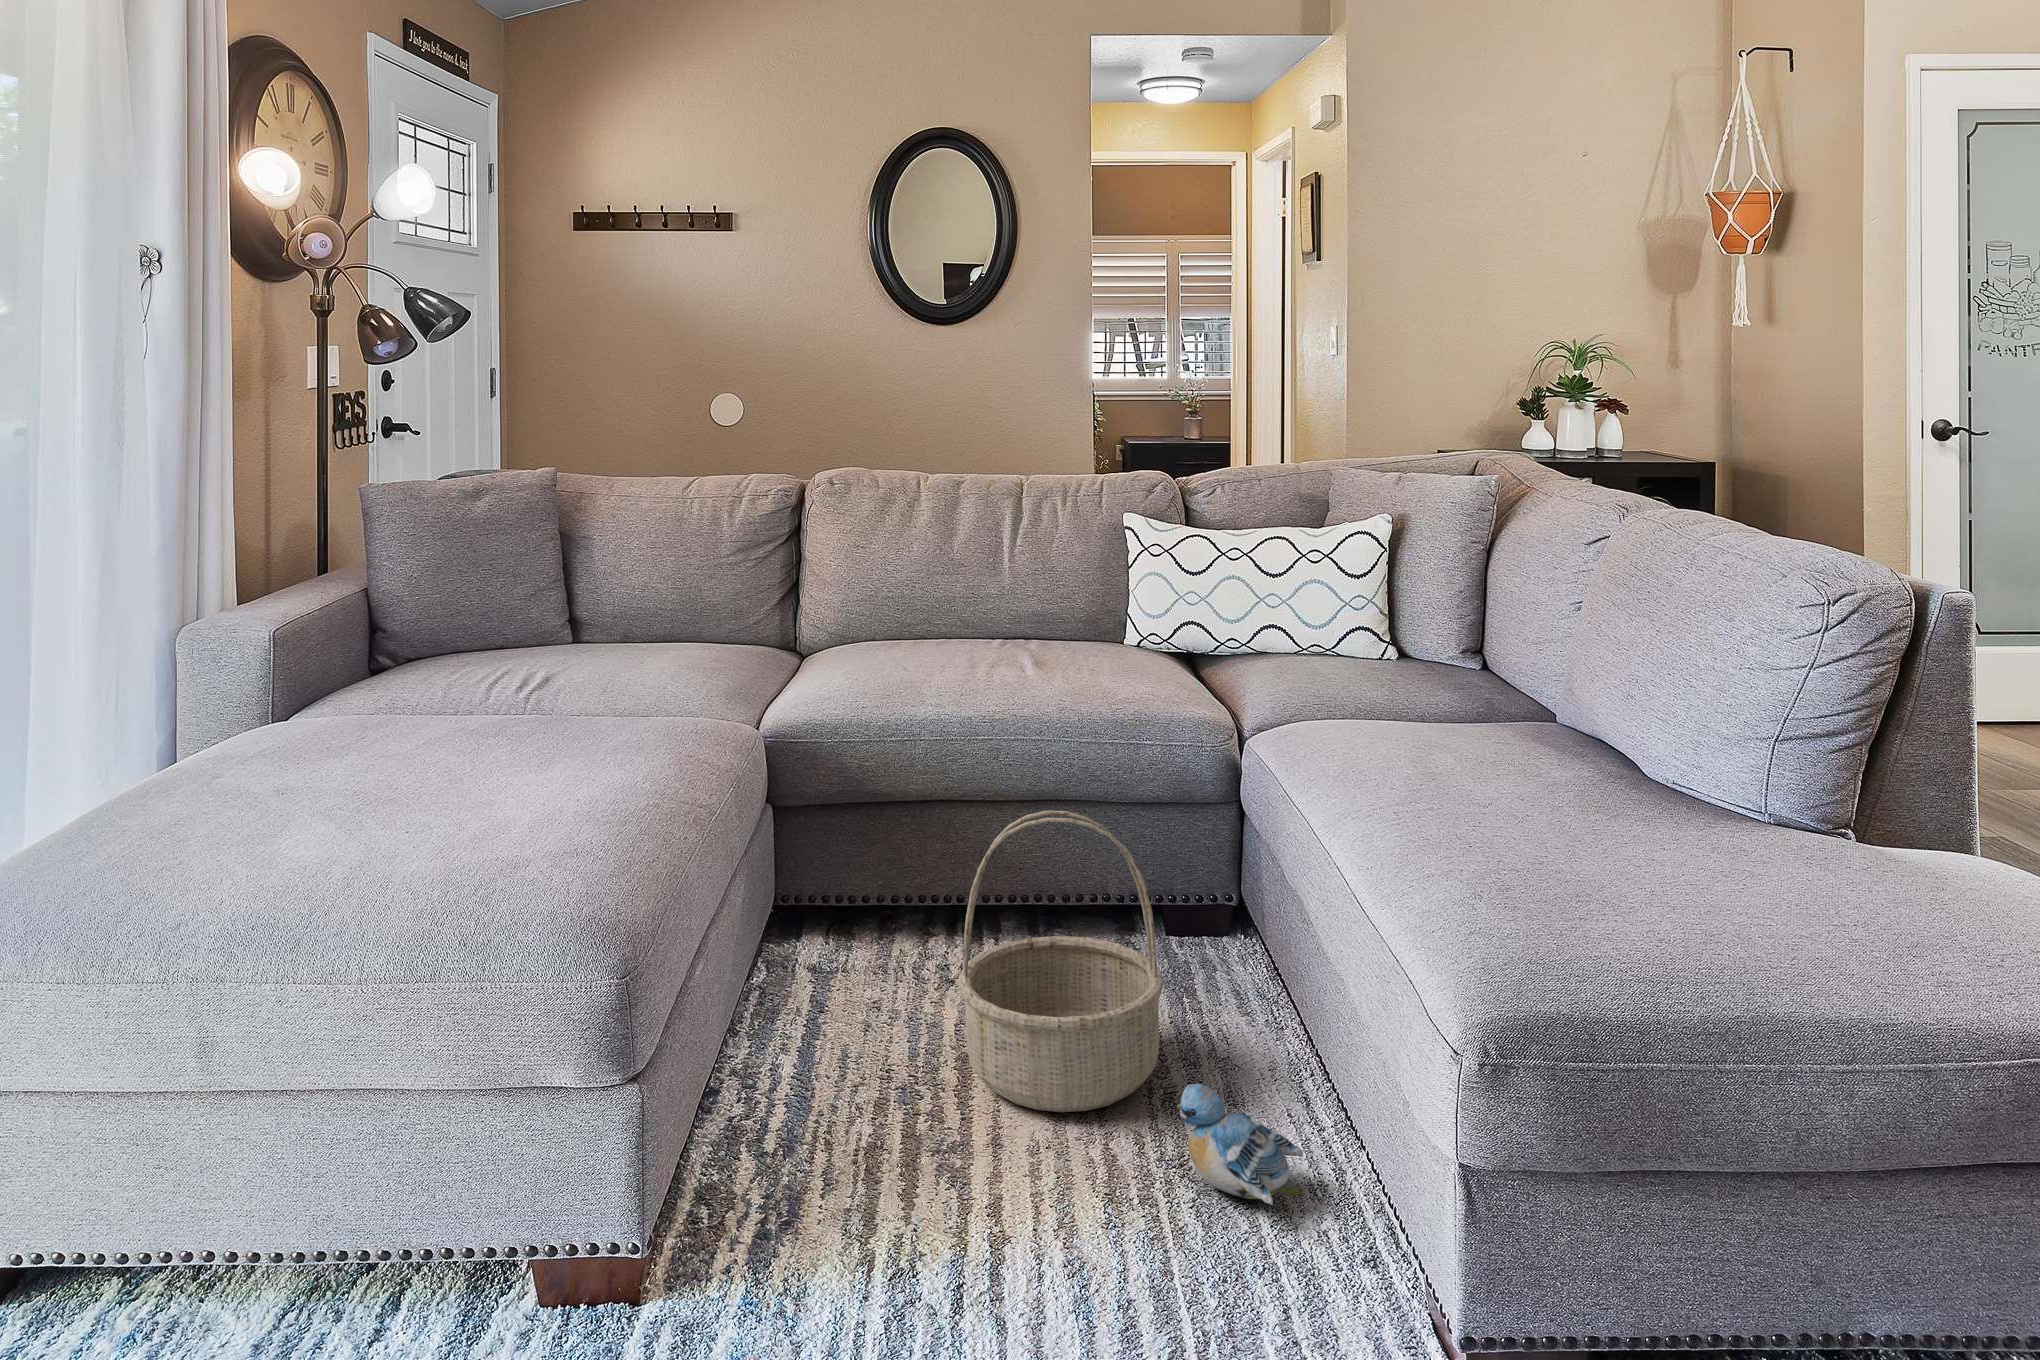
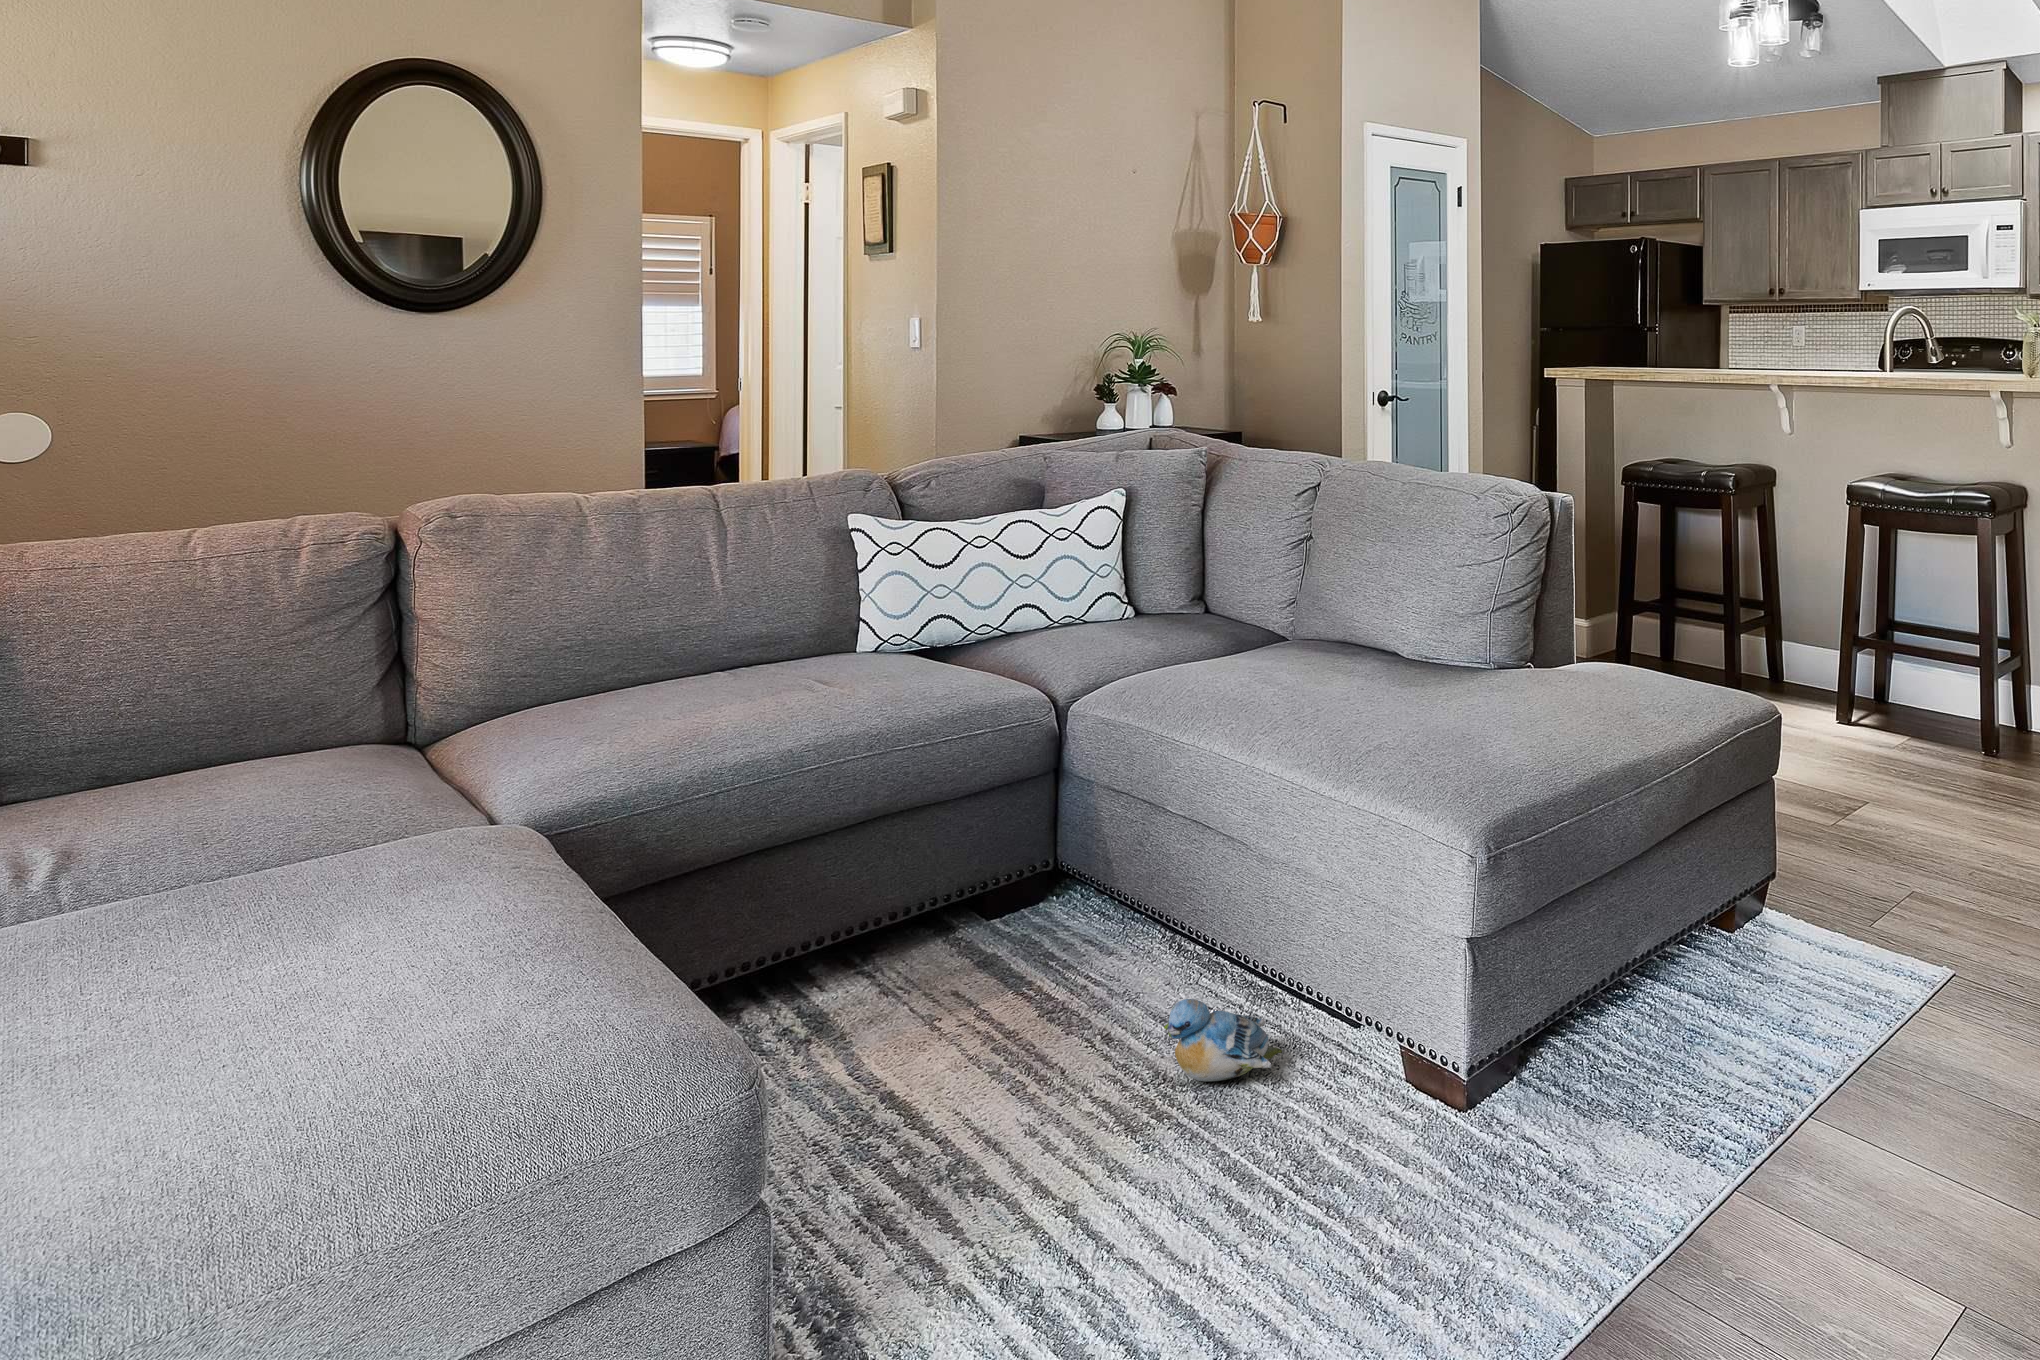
basket: present [958,811,1164,1112] -> none [890,802,1102,1106]

